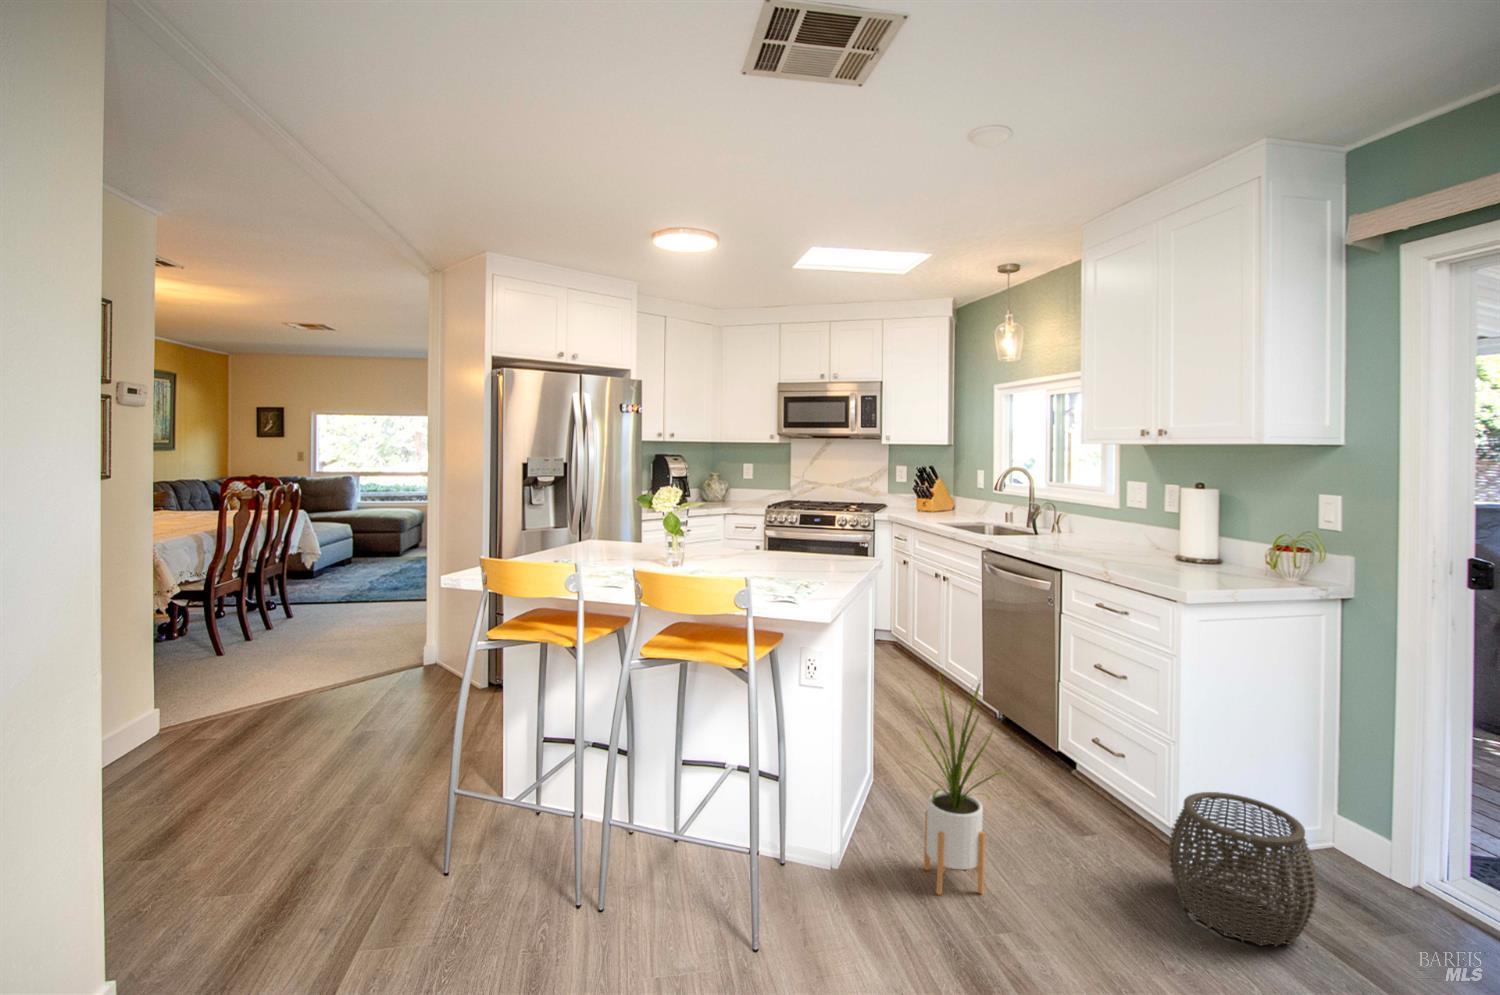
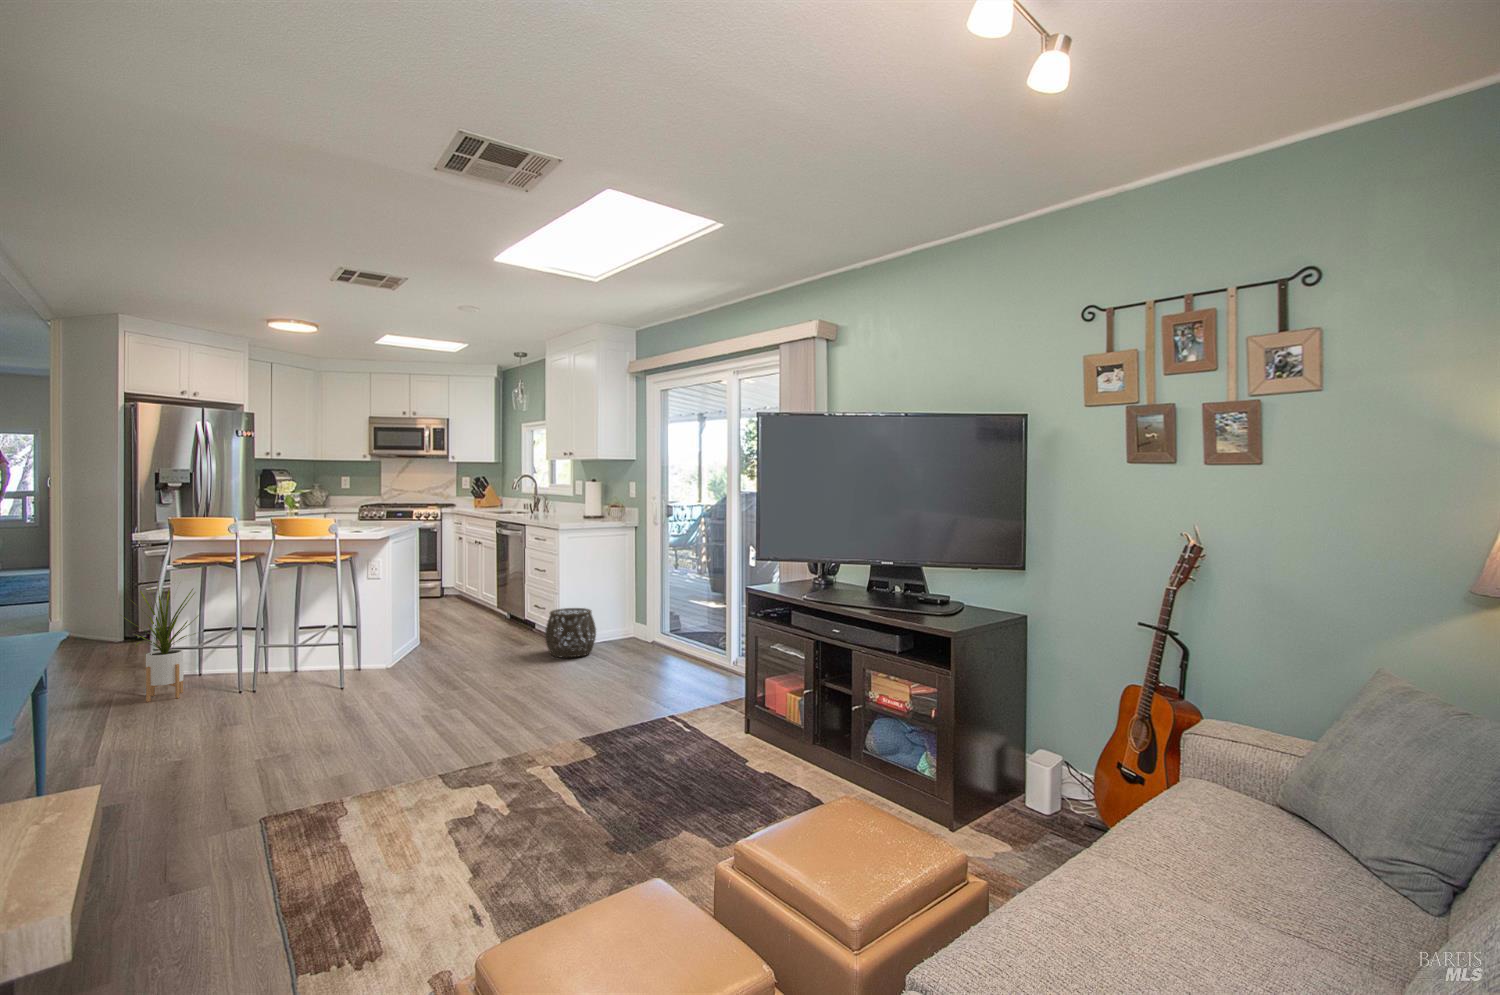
house plant: present [913,681,1007,895] -> present [121,588,198,702]

